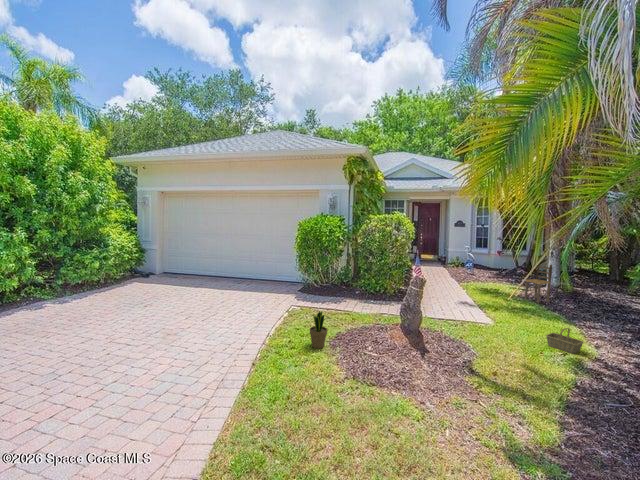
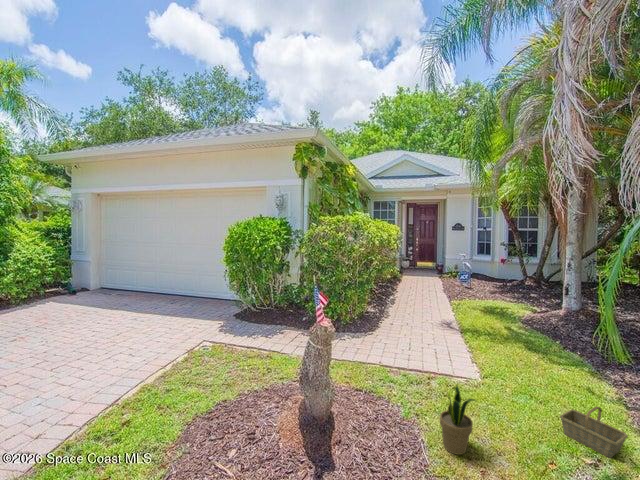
chair: present [525,265,552,303] -> none [532,280,570,335]
potted plant: present [310,311,330,348] -> present [440,385,476,455]

